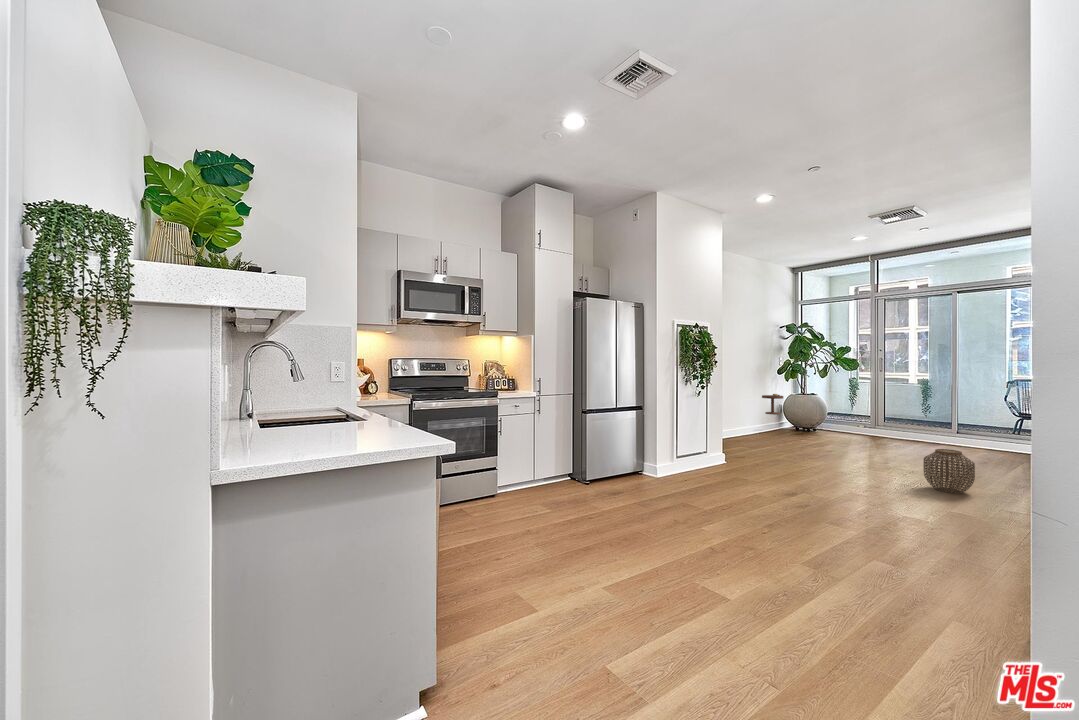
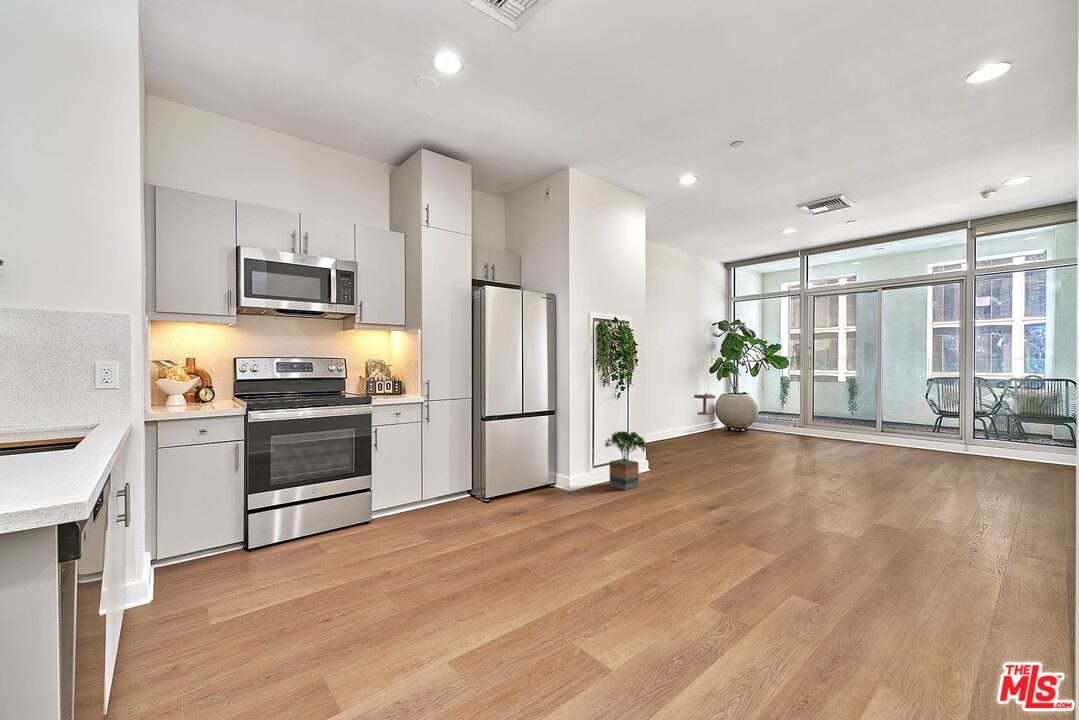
potted tree: none [686,425,729,478] -> present [605,431,647,490]
woven basket: present [924,449,975,493] -> none [849,454,900,502]

